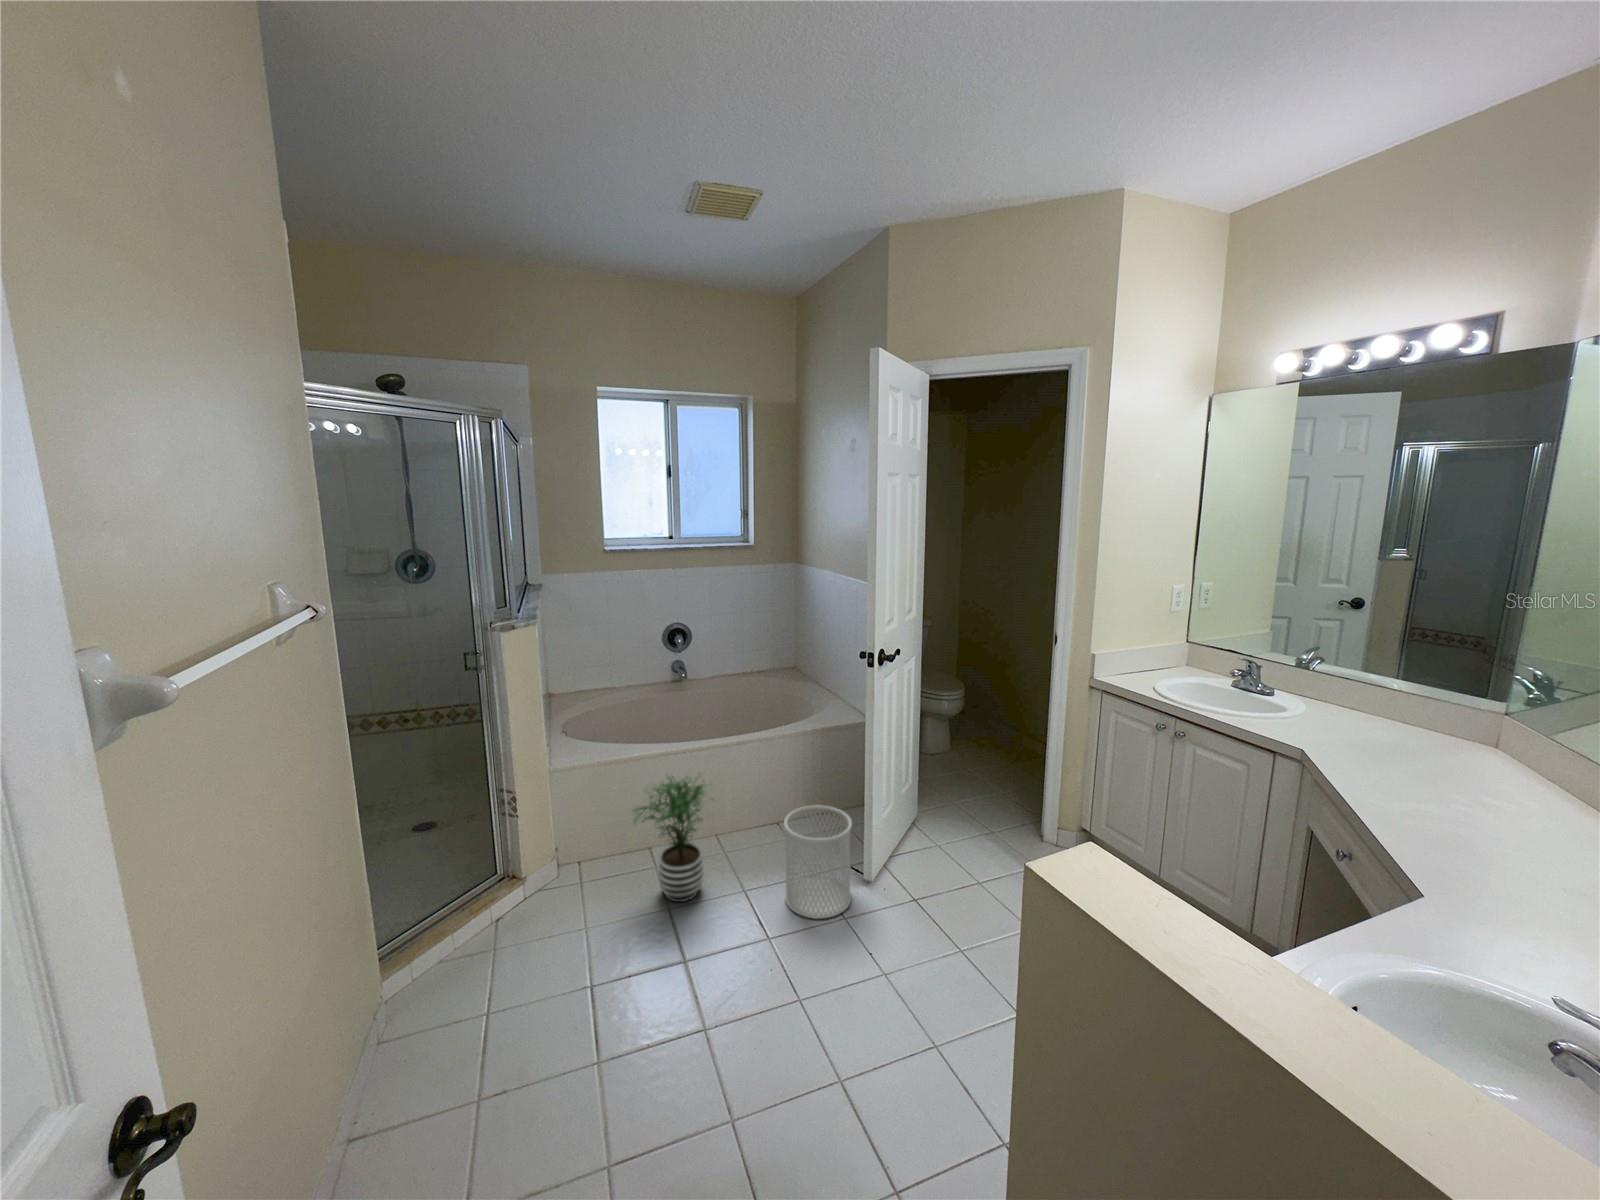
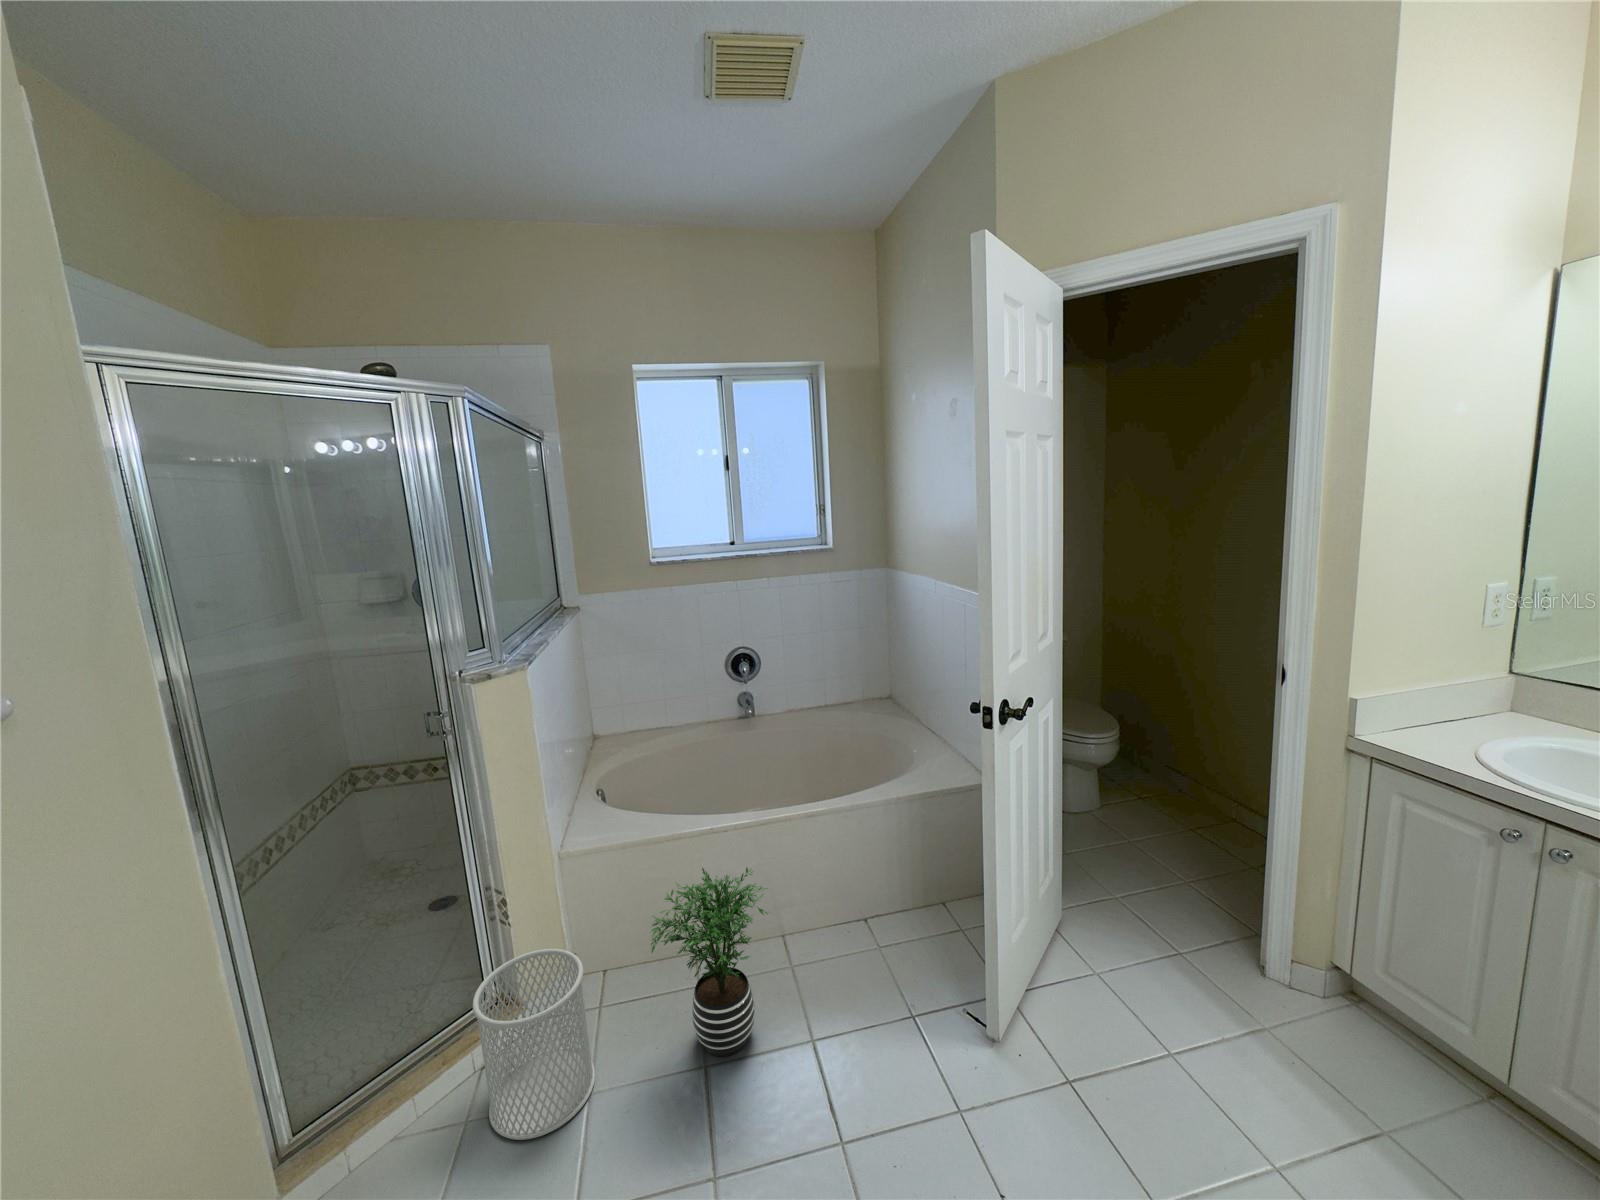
wastebasket: present [784,805,852,919] -> present [473,949,595,1140]

